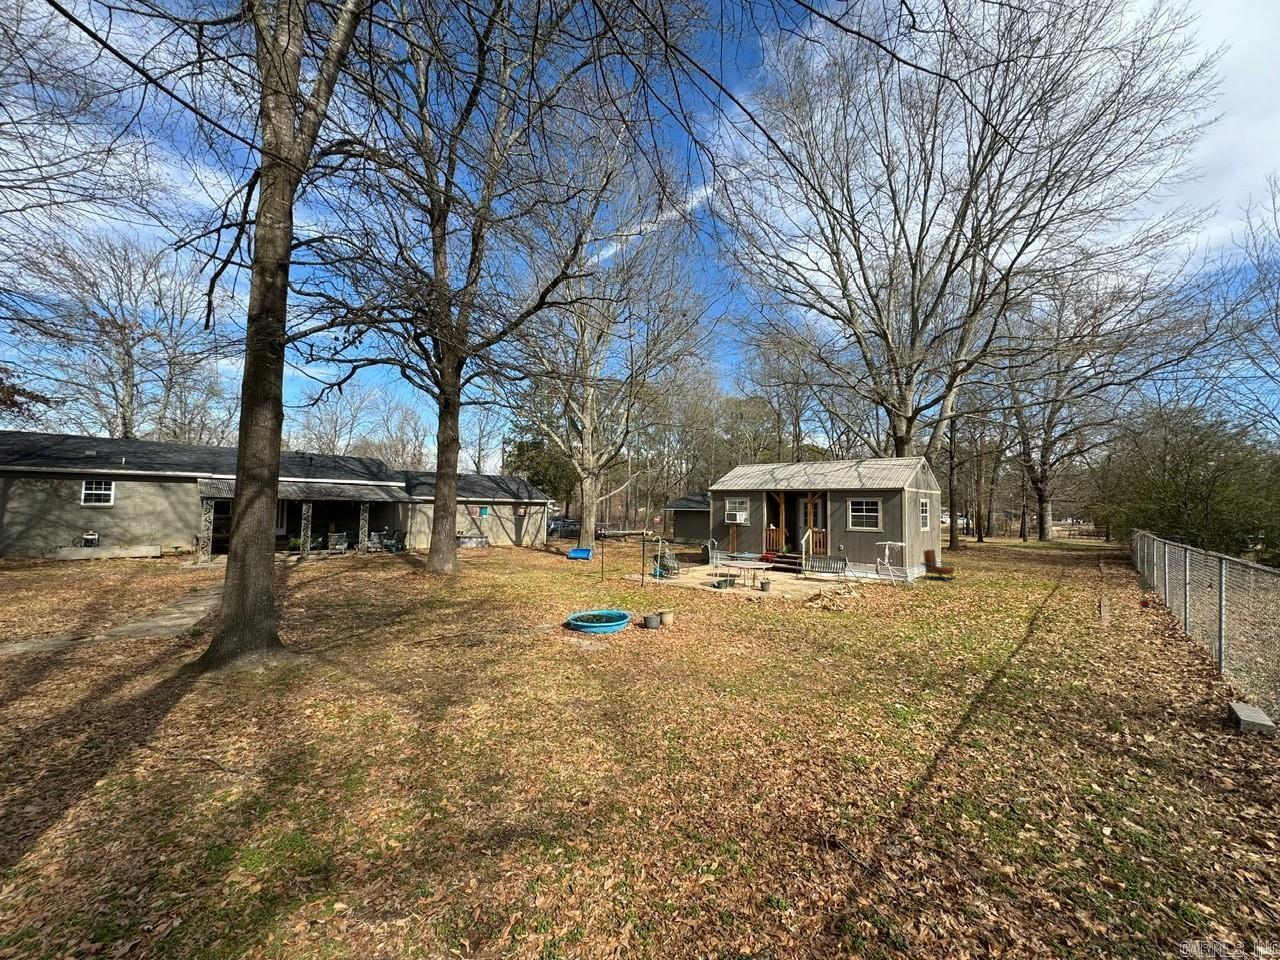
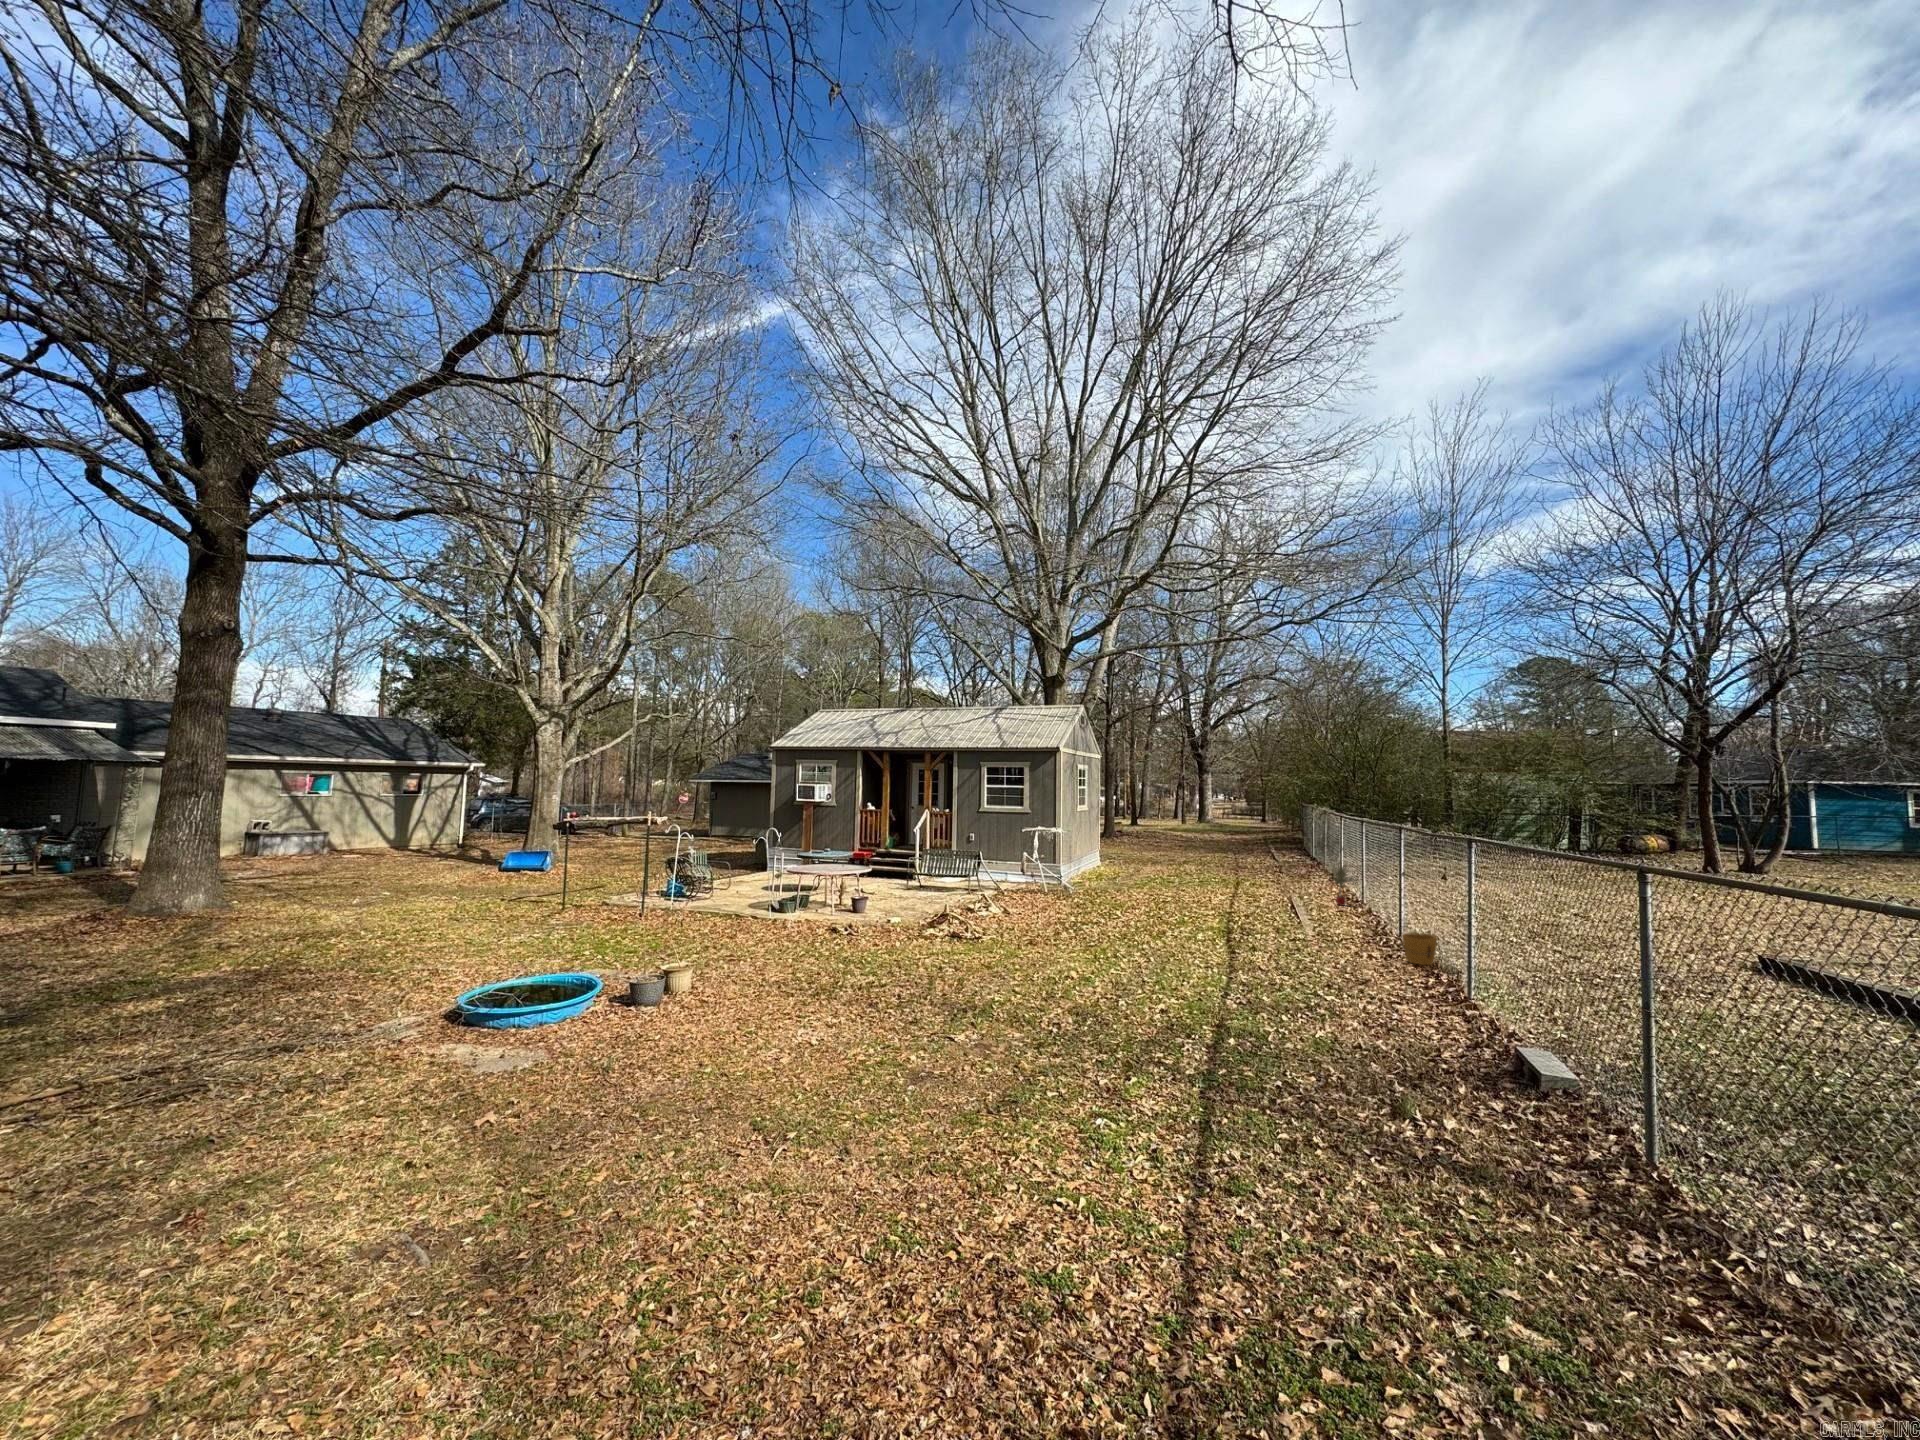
lounge chair: present [921,550,955,582] -> none [1078,837,1122,882]
bucket: none [1171,626,1210,650] -> present [1399,933,1437,965]

